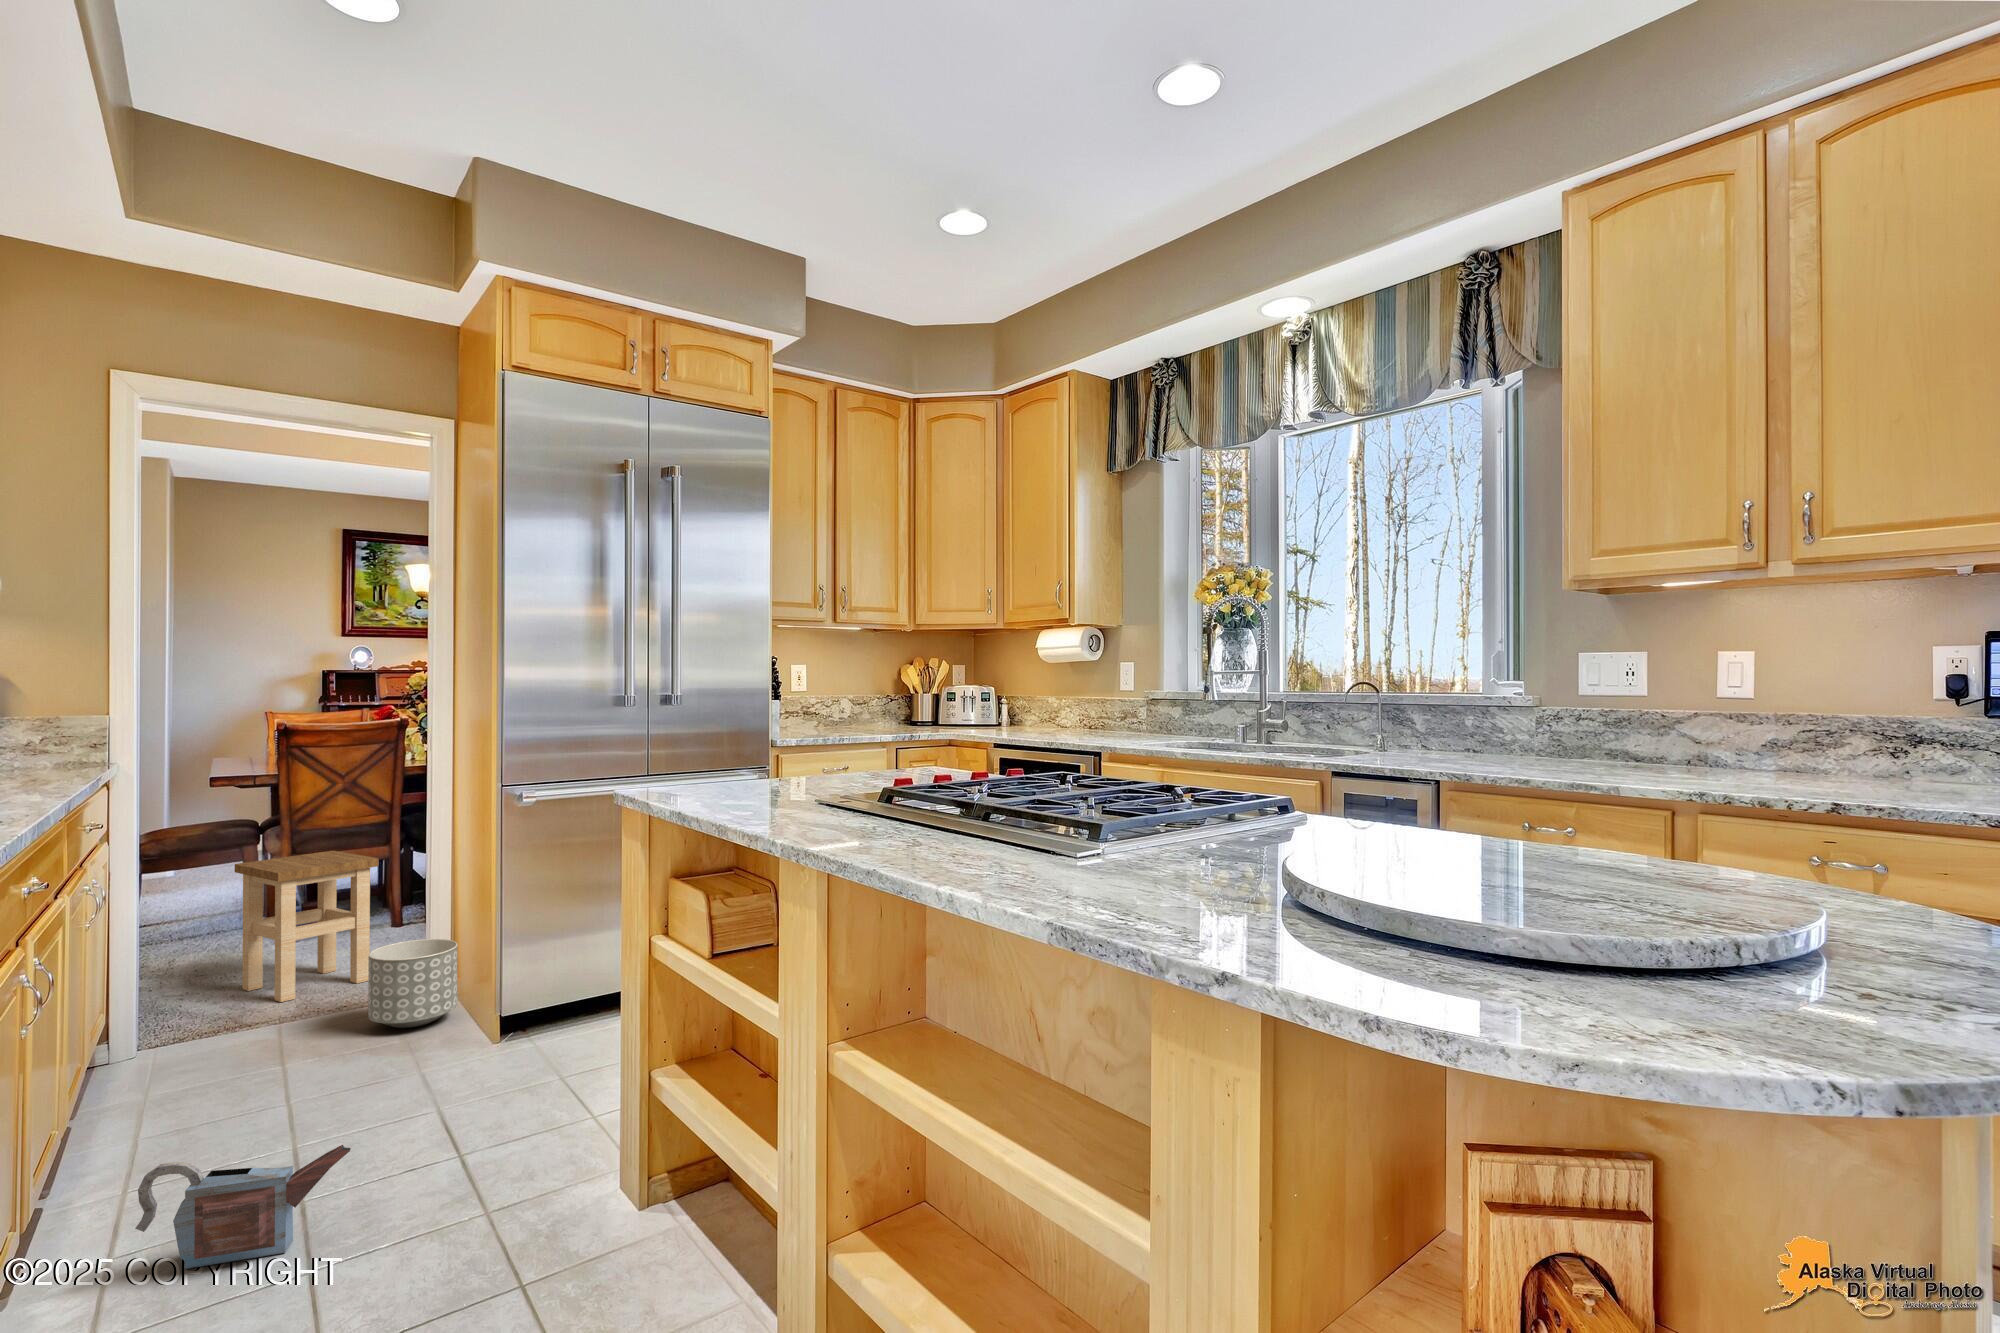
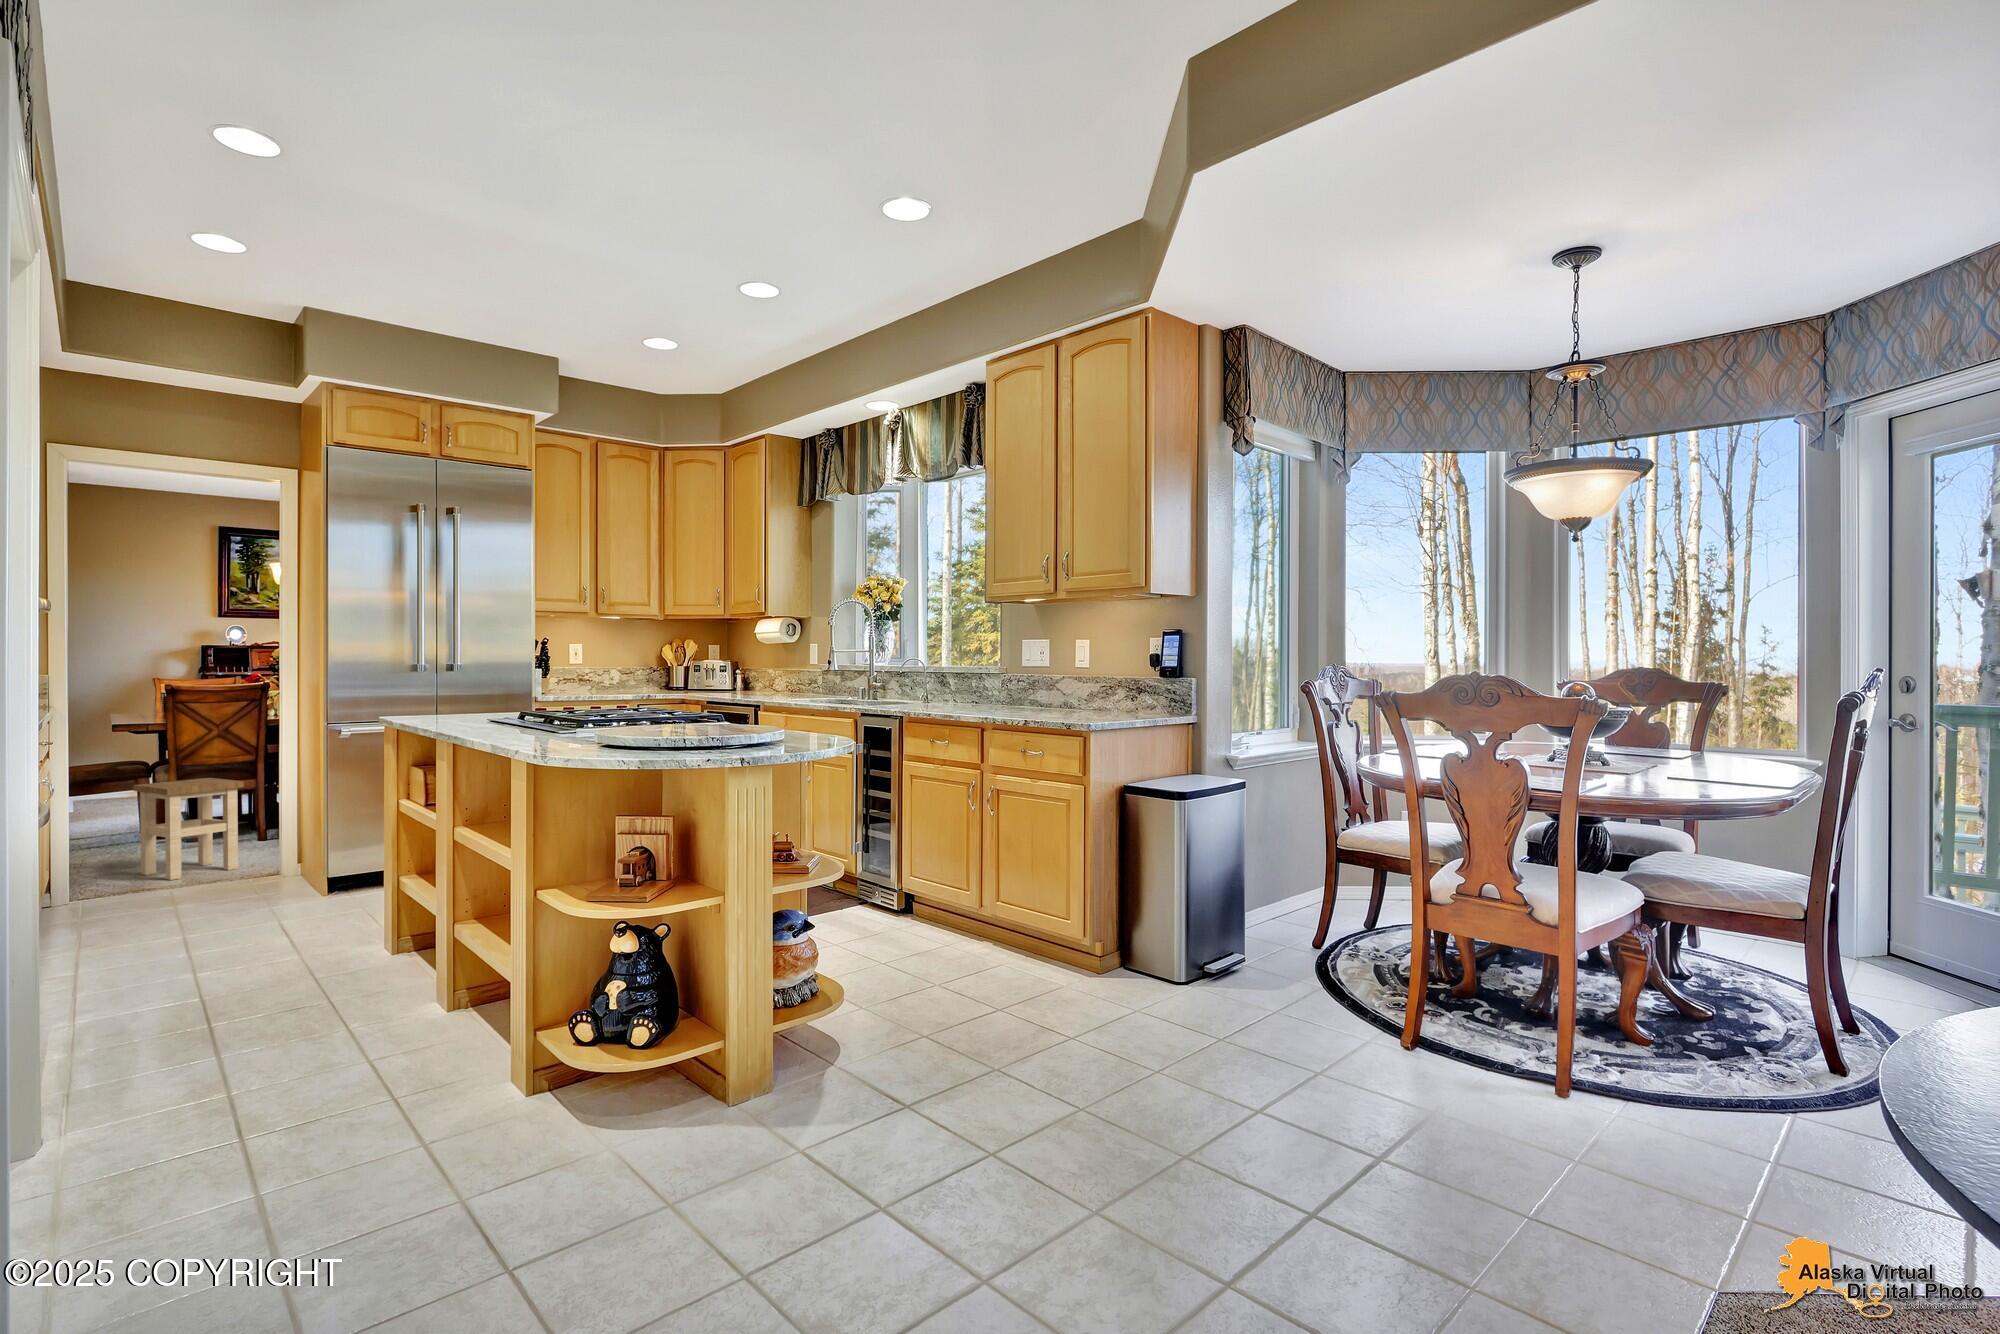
planter: present [368,939,458,1028] -> none [234,833,301,891]
watering can: present [135,1145,351,1269] -> none [87,918,216,982]

